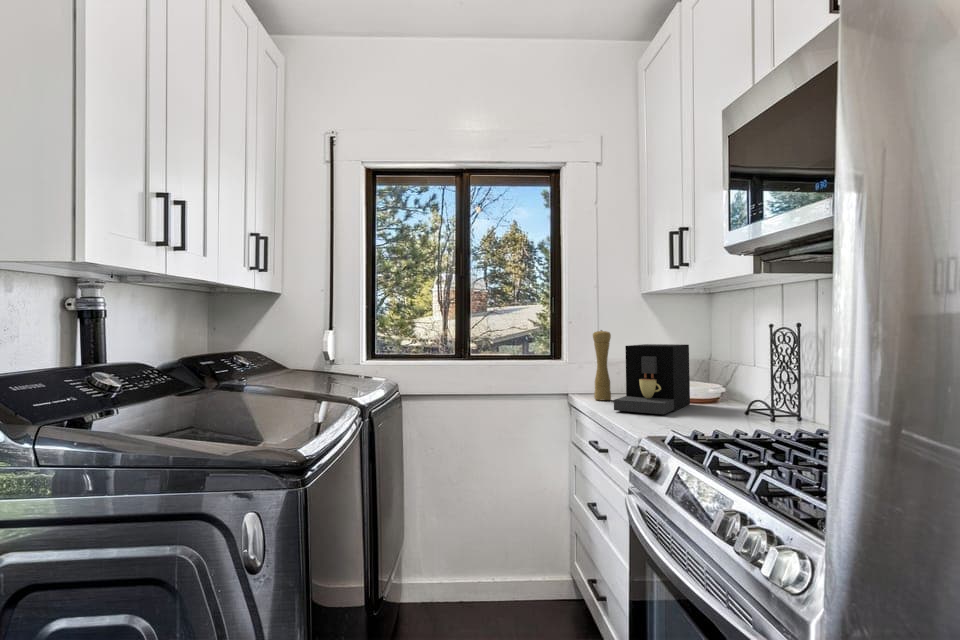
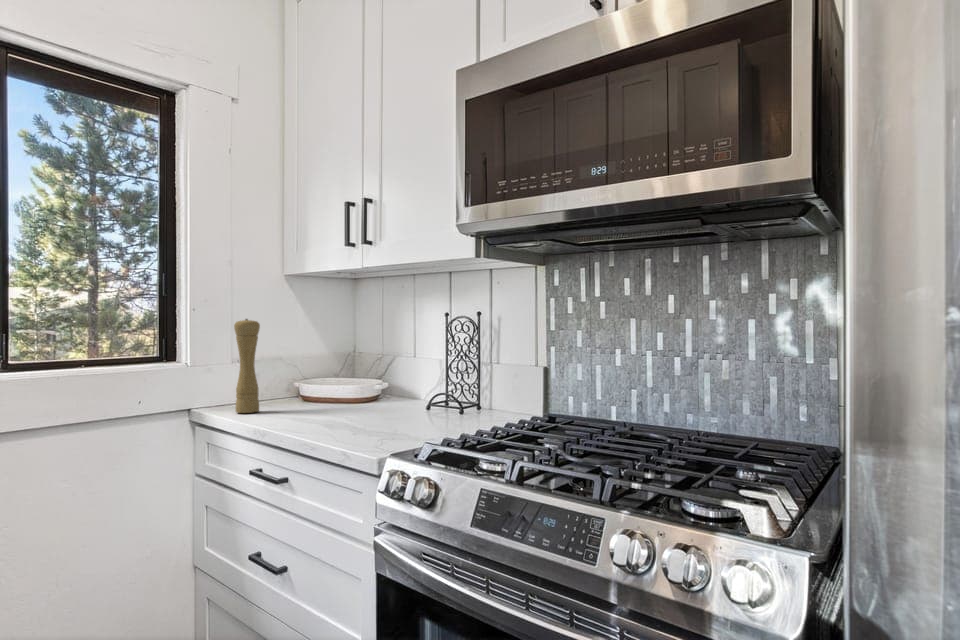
coffee maker: present [614,344,690,414] -> none [290,336,358,422]

